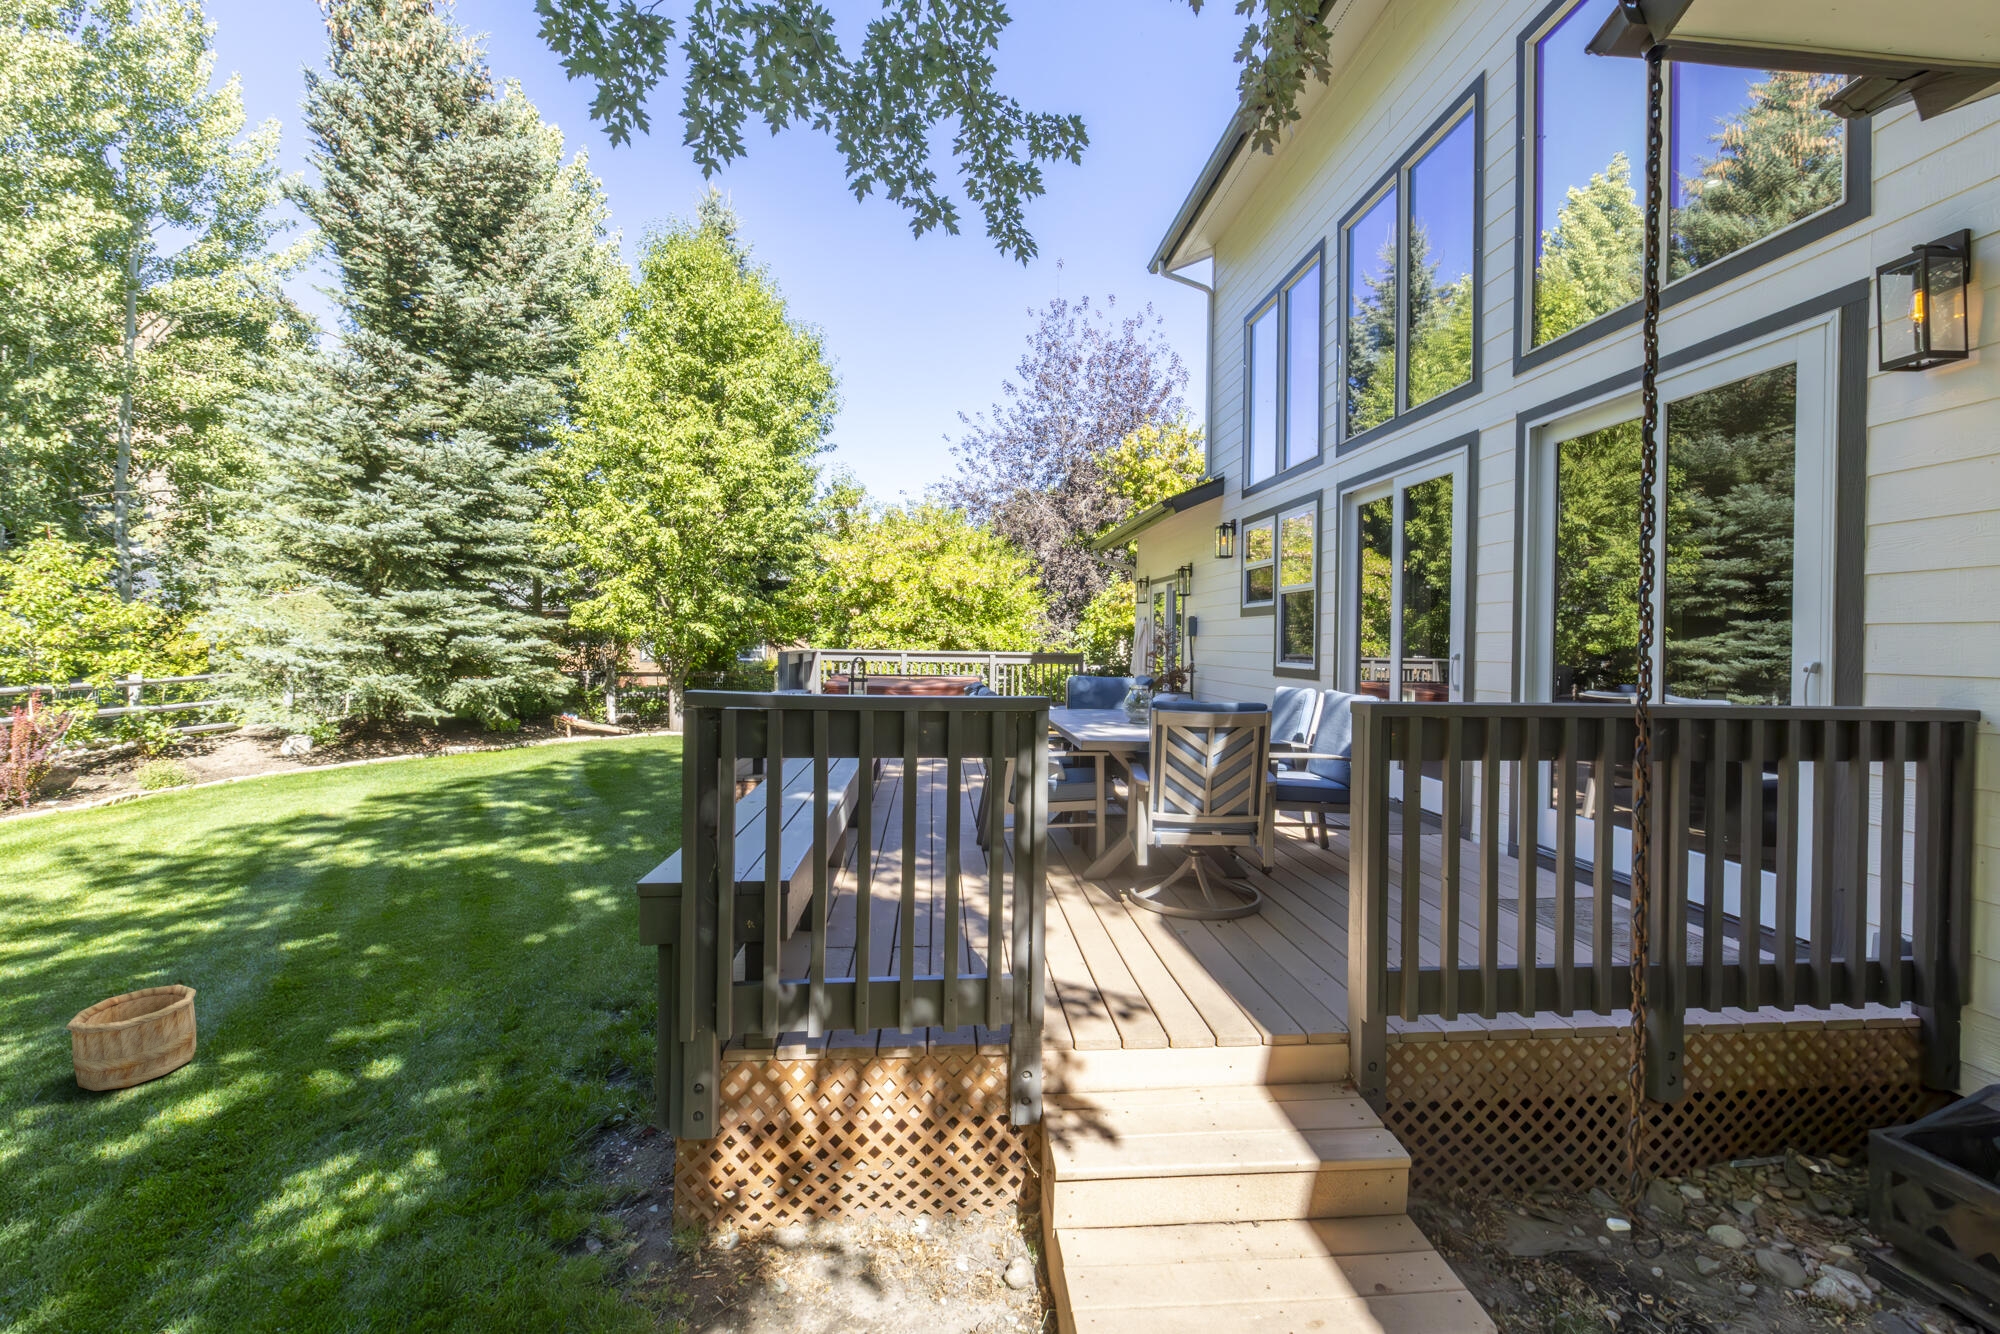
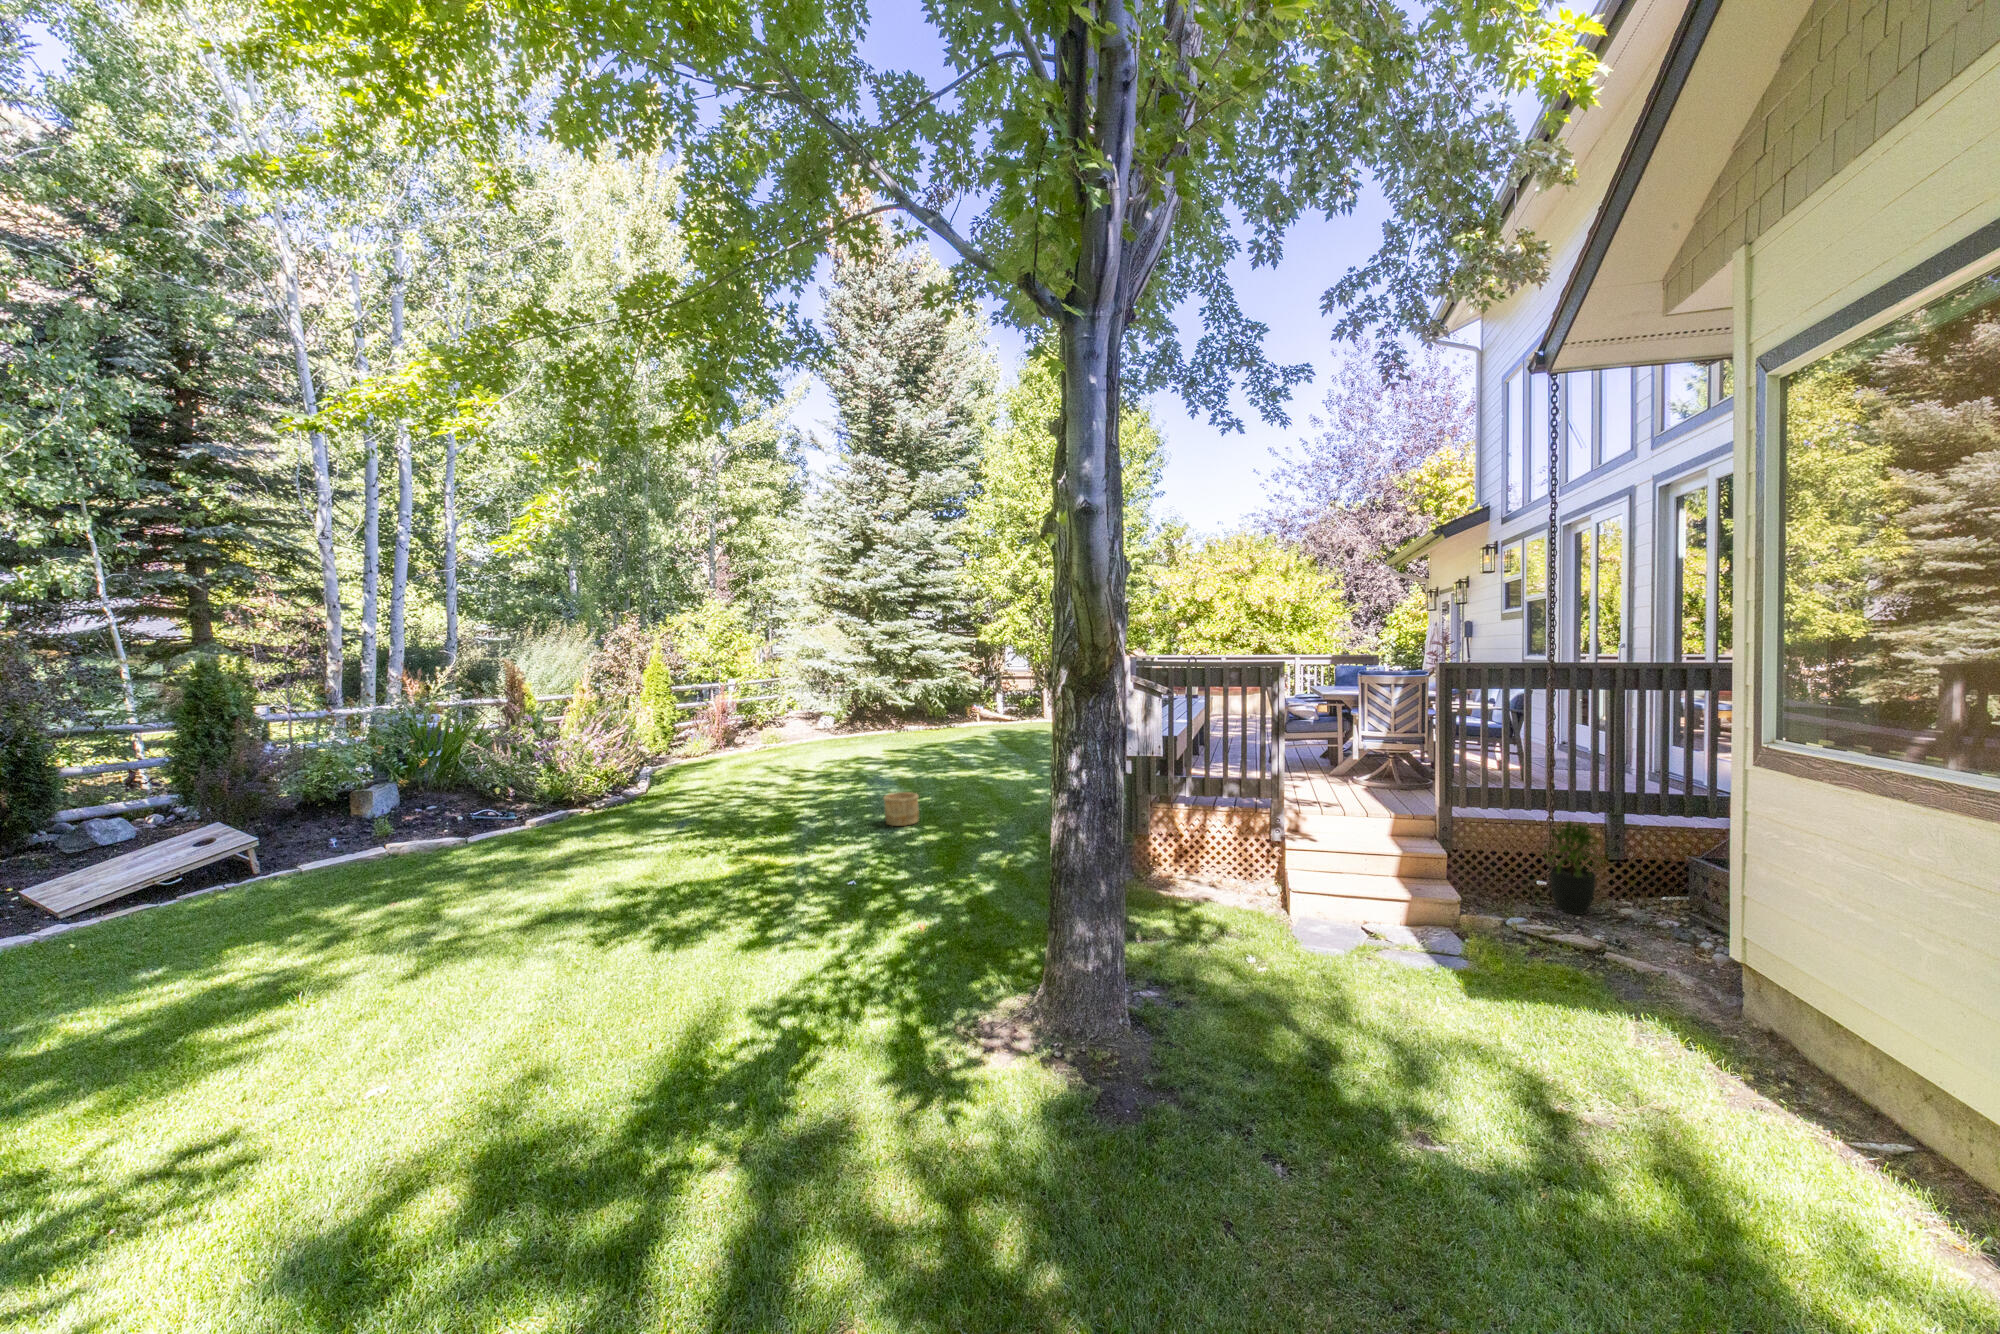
potted plant: none [1510,1027,1660,1226] -> present [1543,821,1603,914]

